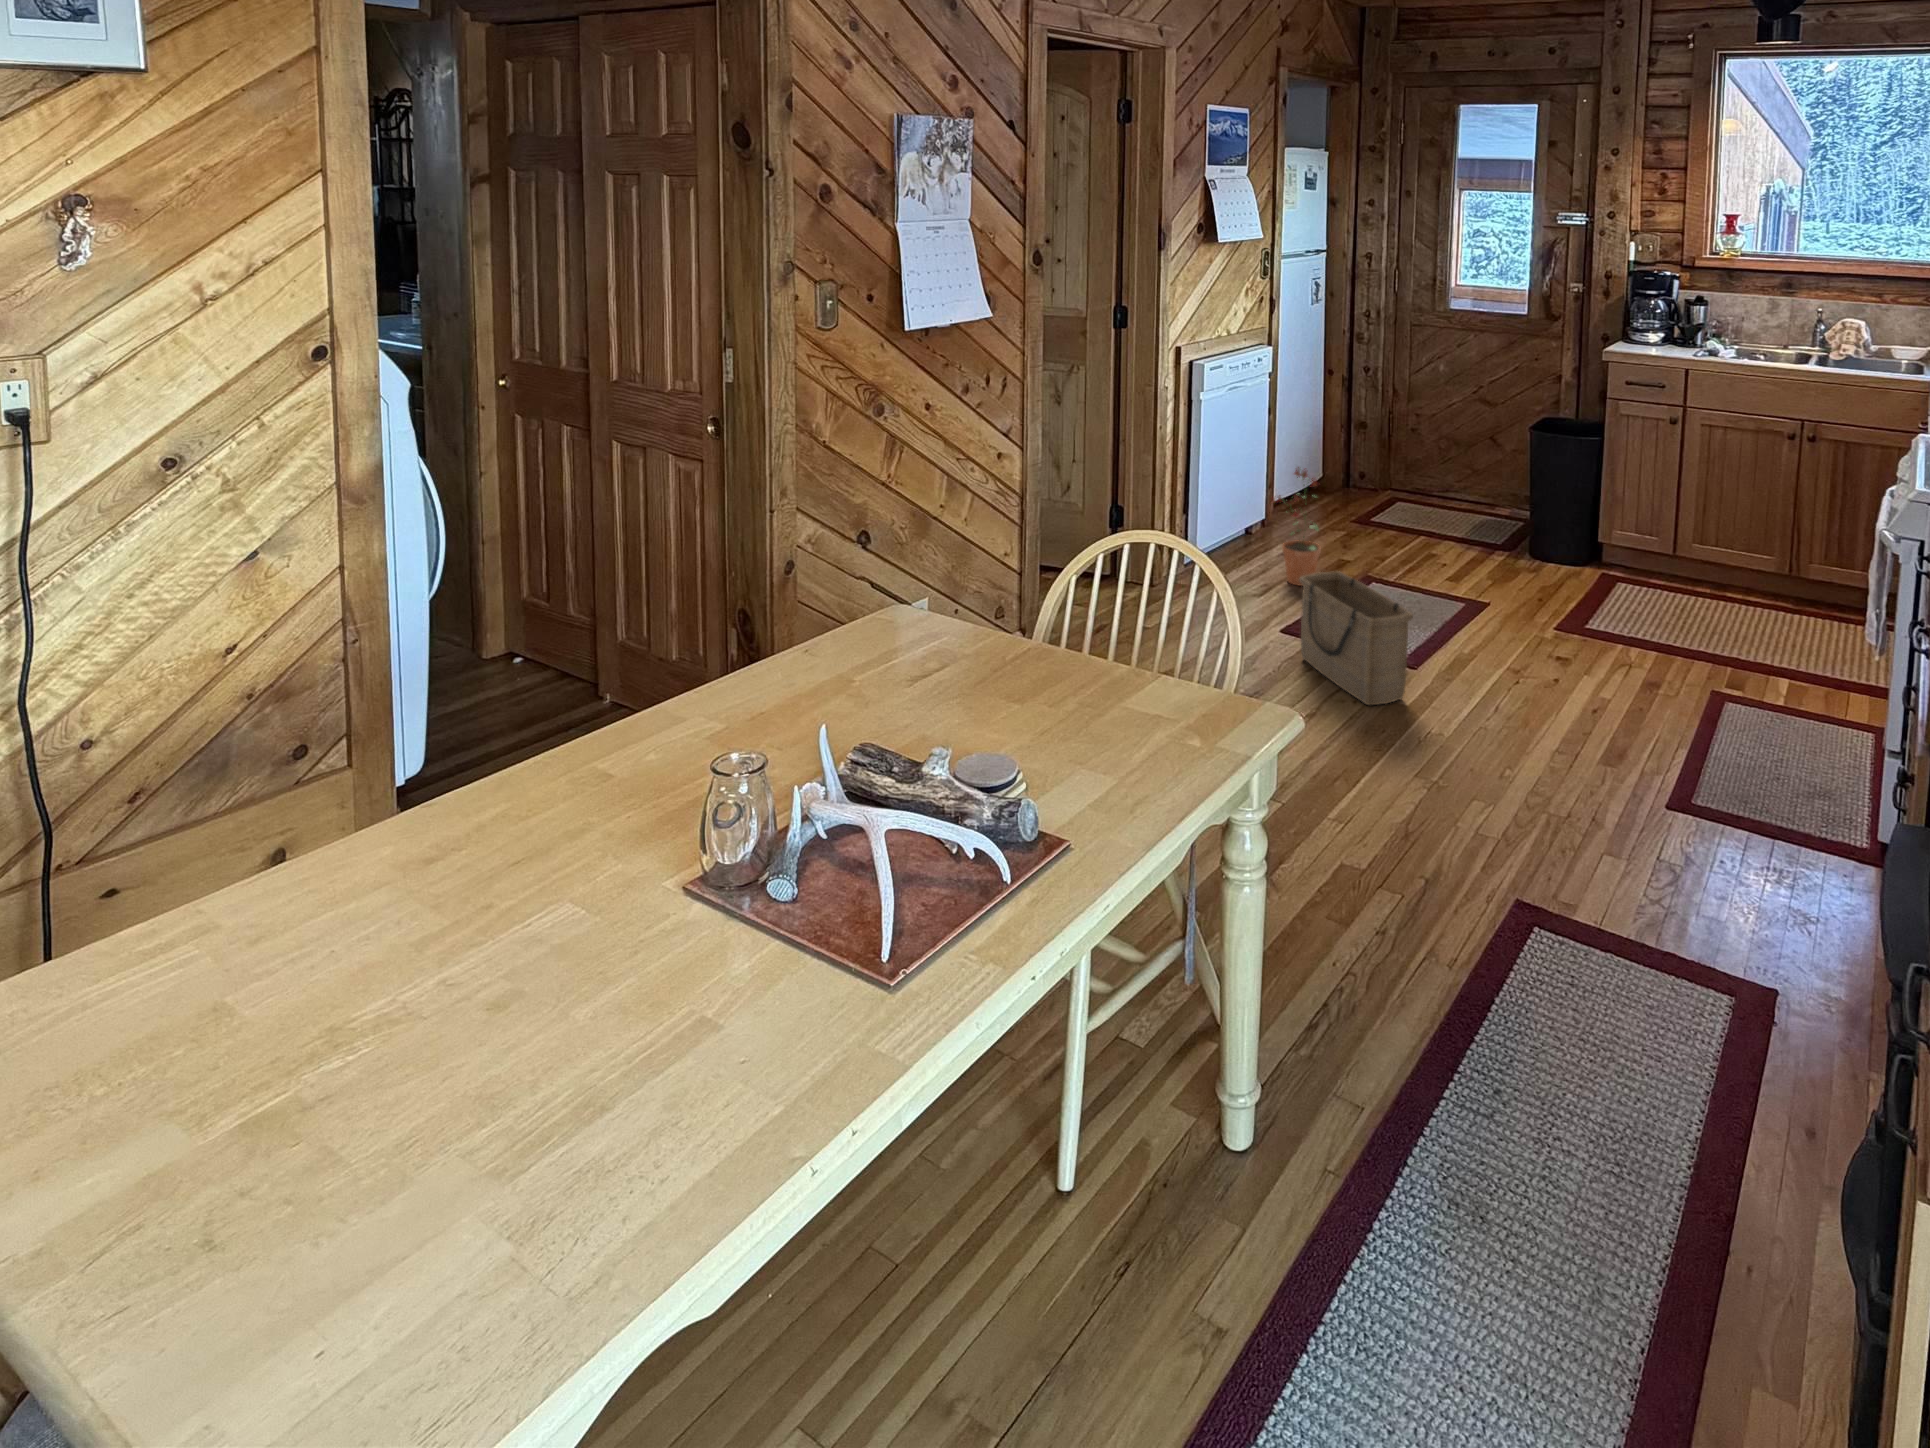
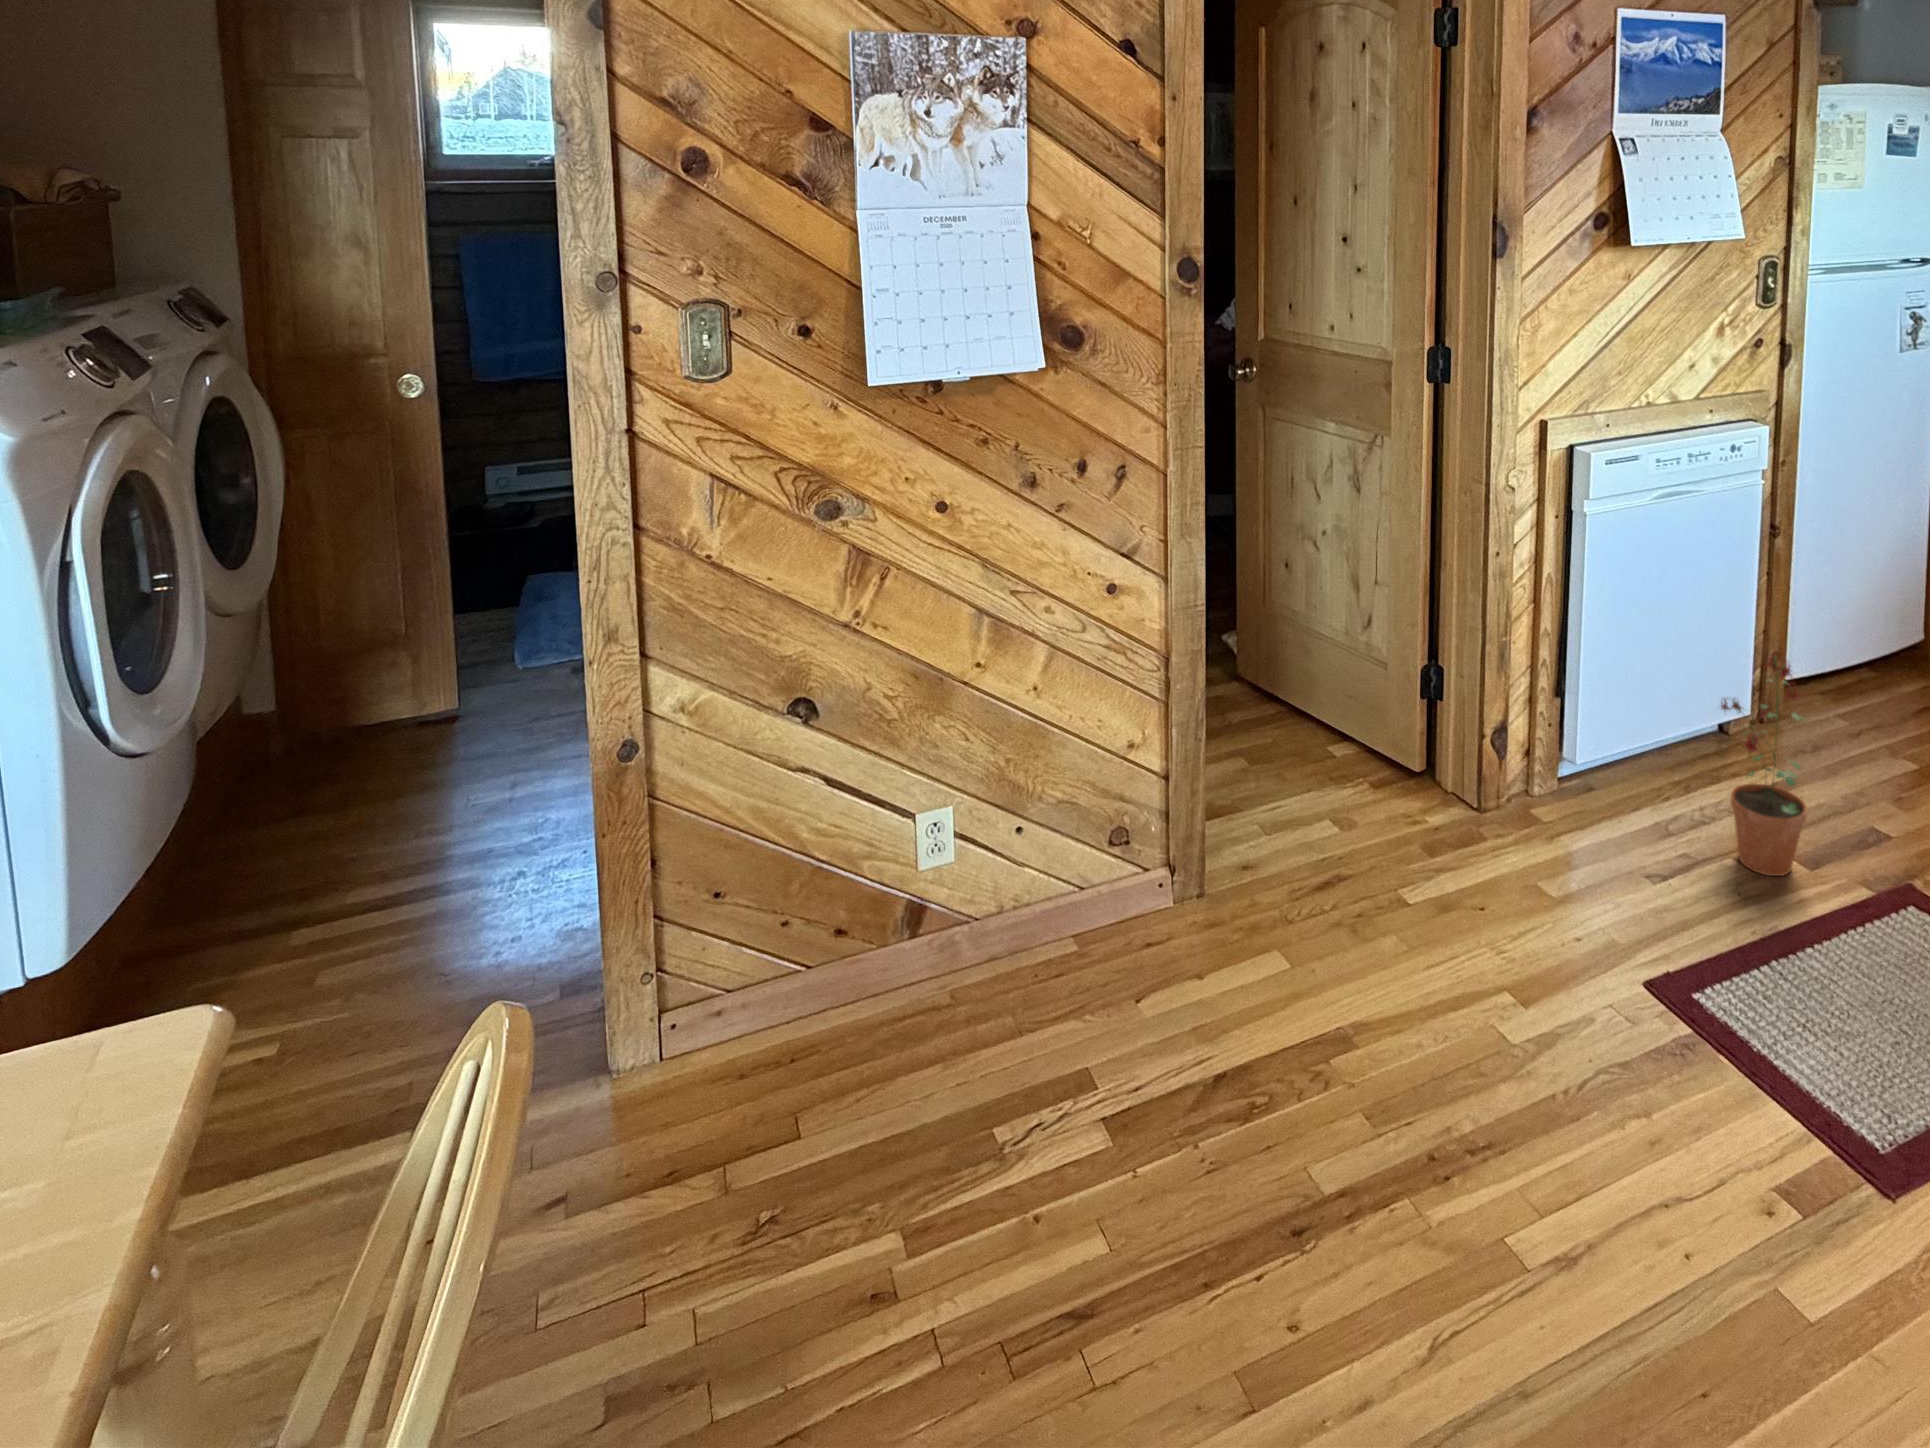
basket: present [1299,571,1413,705] -> none [1645,911,1835,1285]

